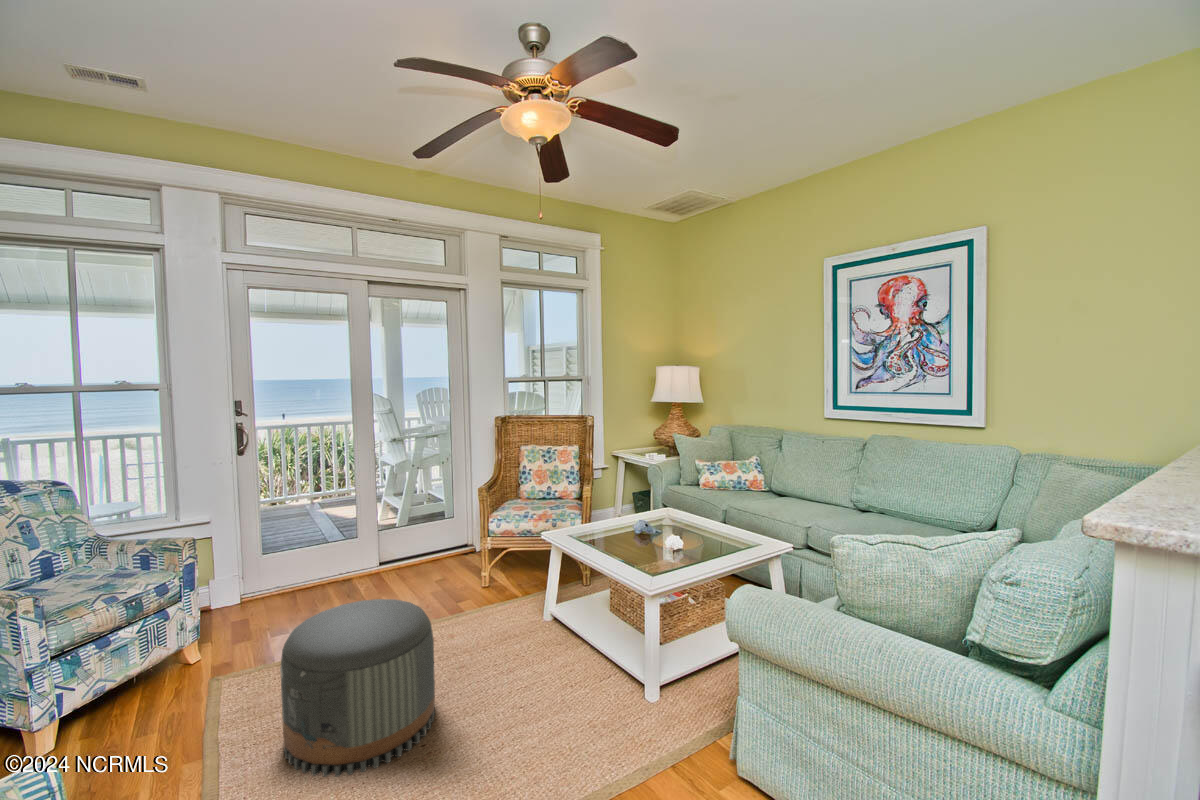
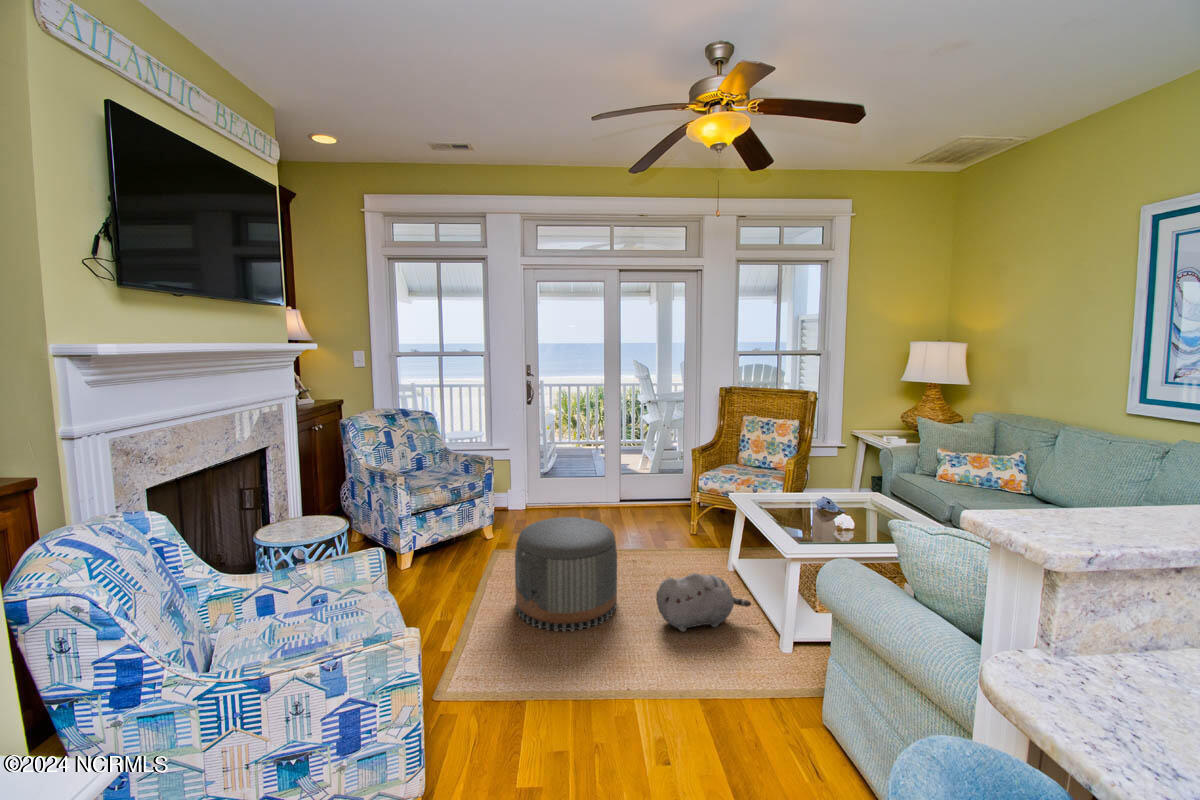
plush toy: none [493,632,594,712] -> present [656,573,751,632]

